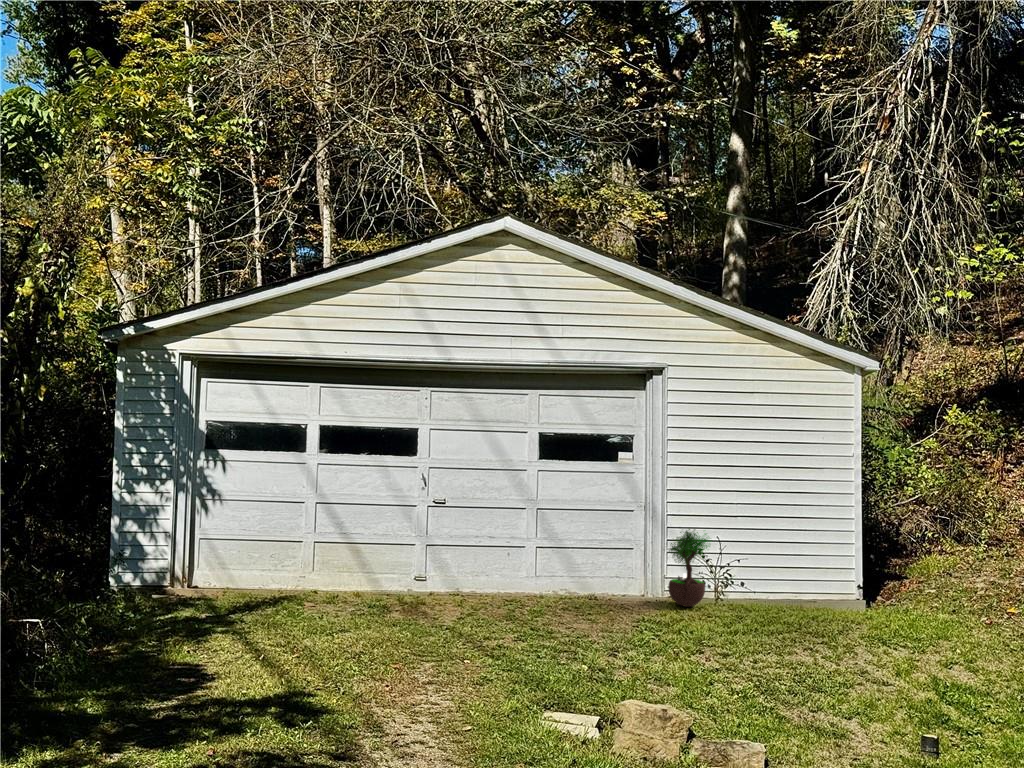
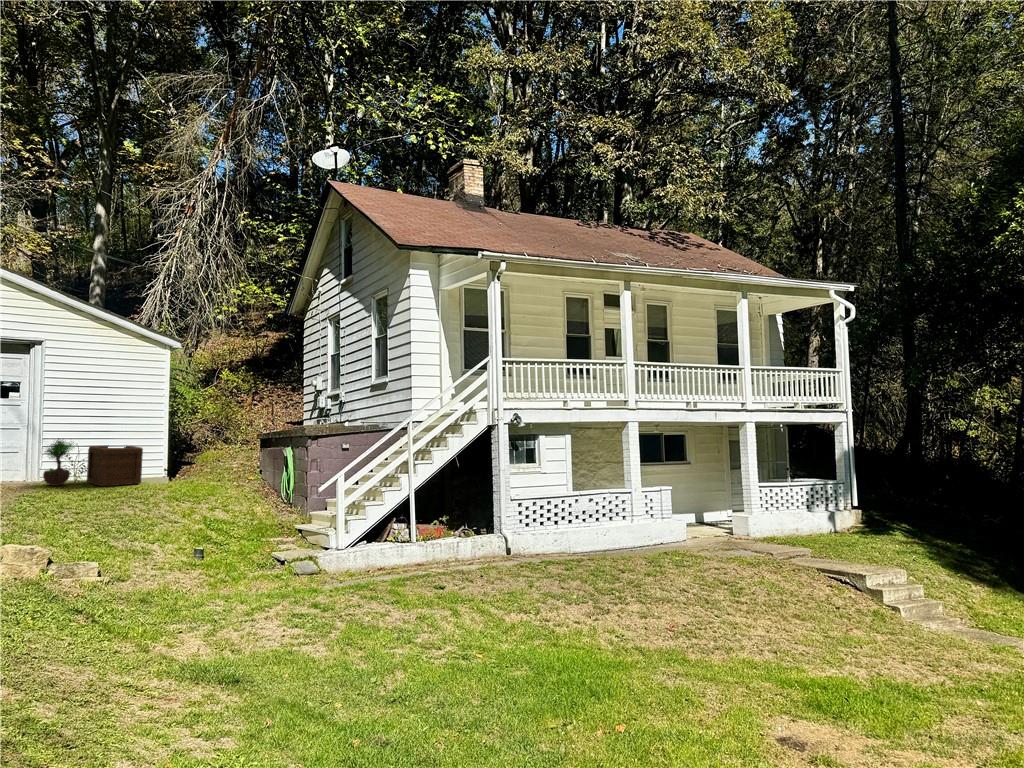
wooden crate: none [730,543,816,620] -> present [87,445,143,487]

